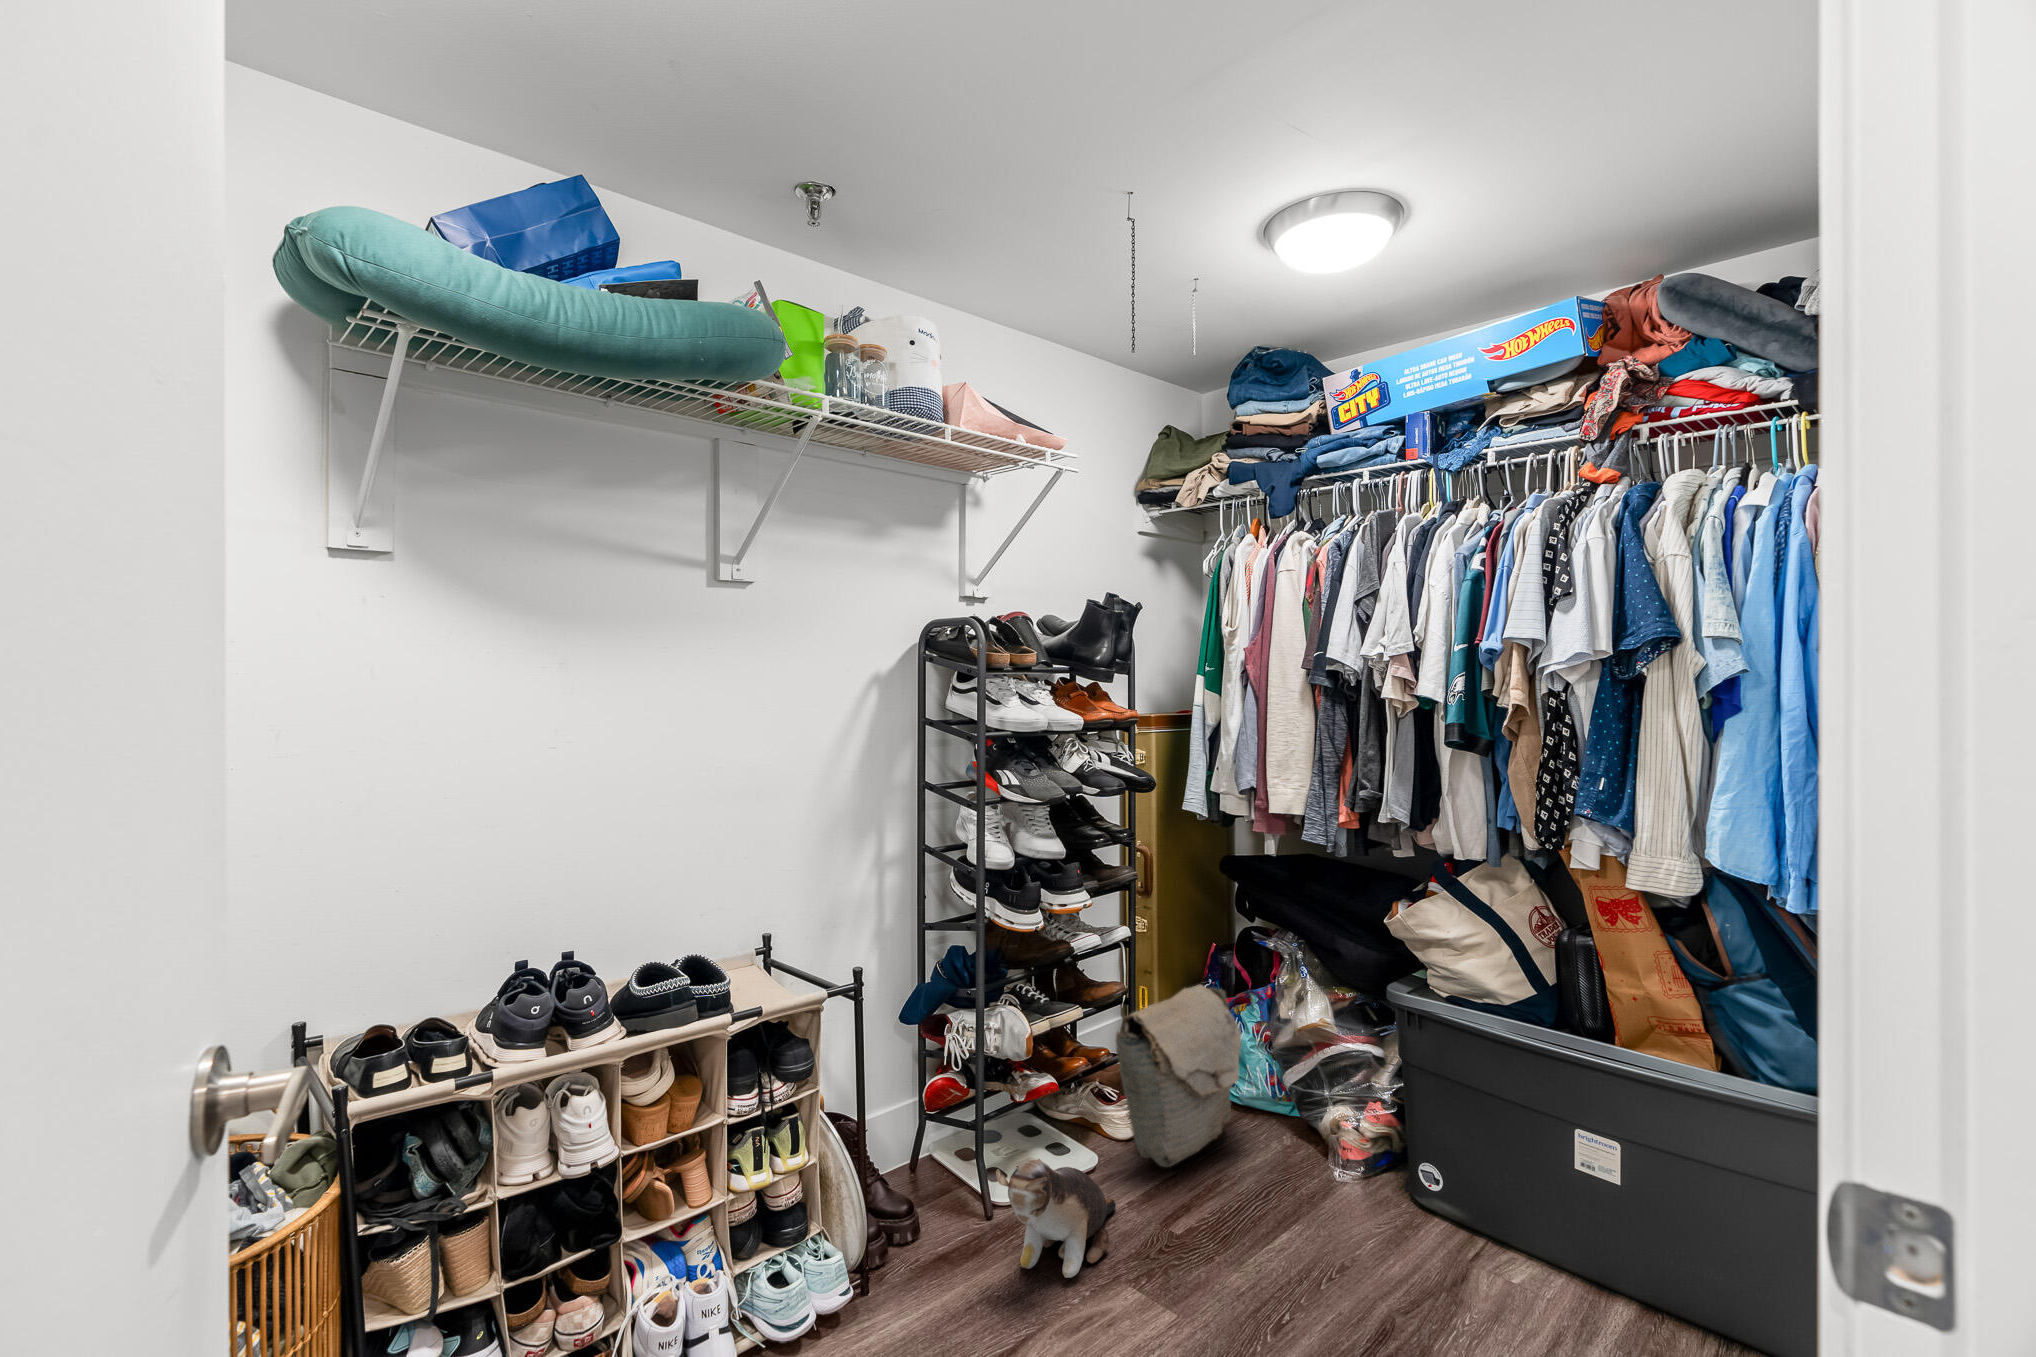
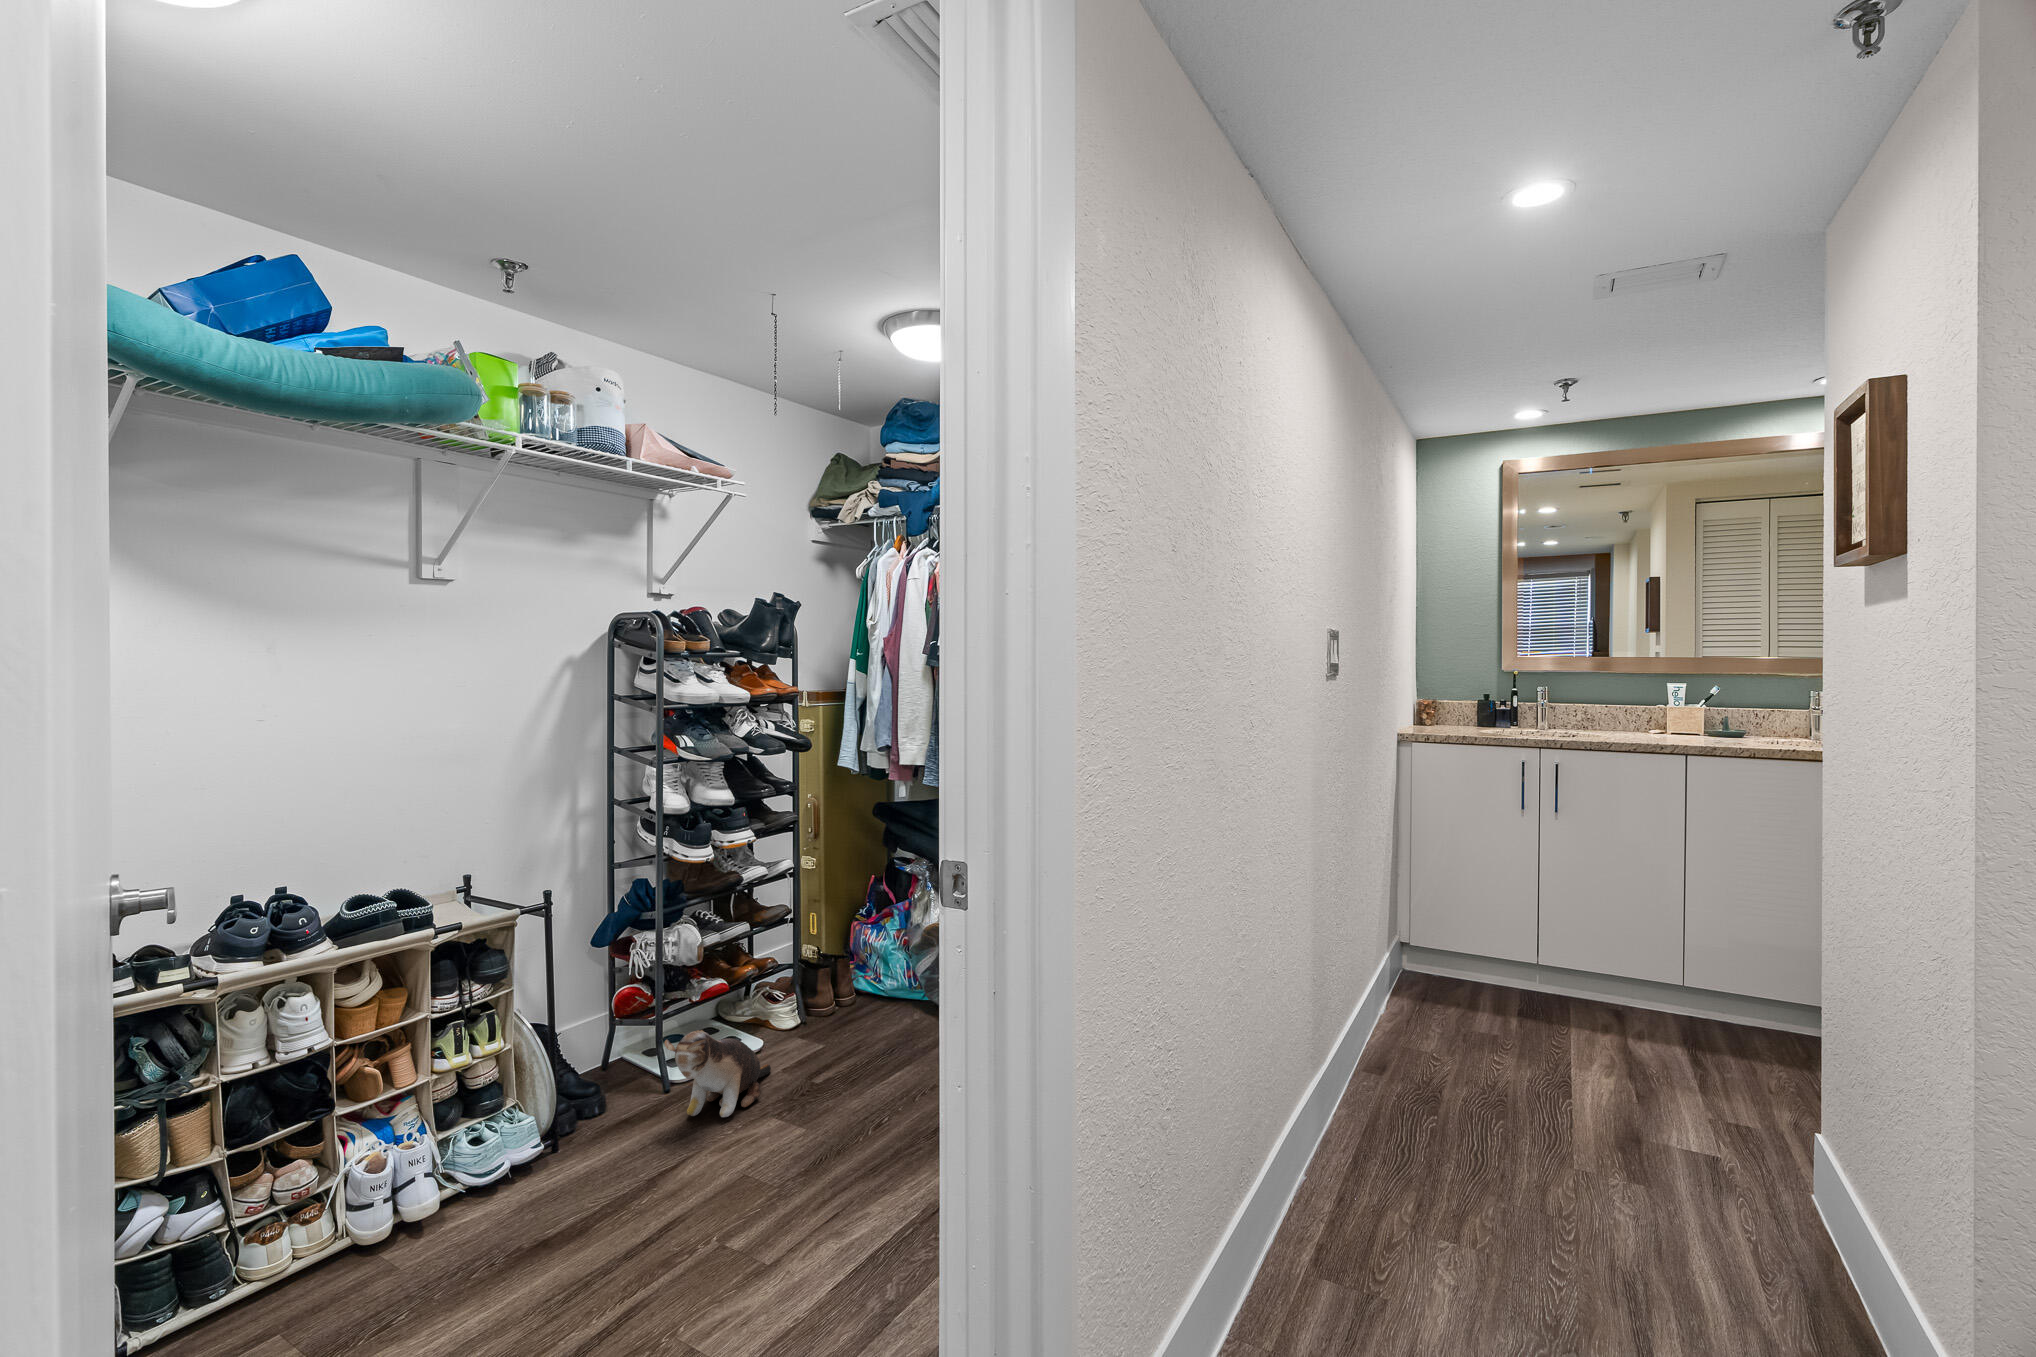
bag: present [1116,985,1241,1167] -> none [776,902,880,1041]

